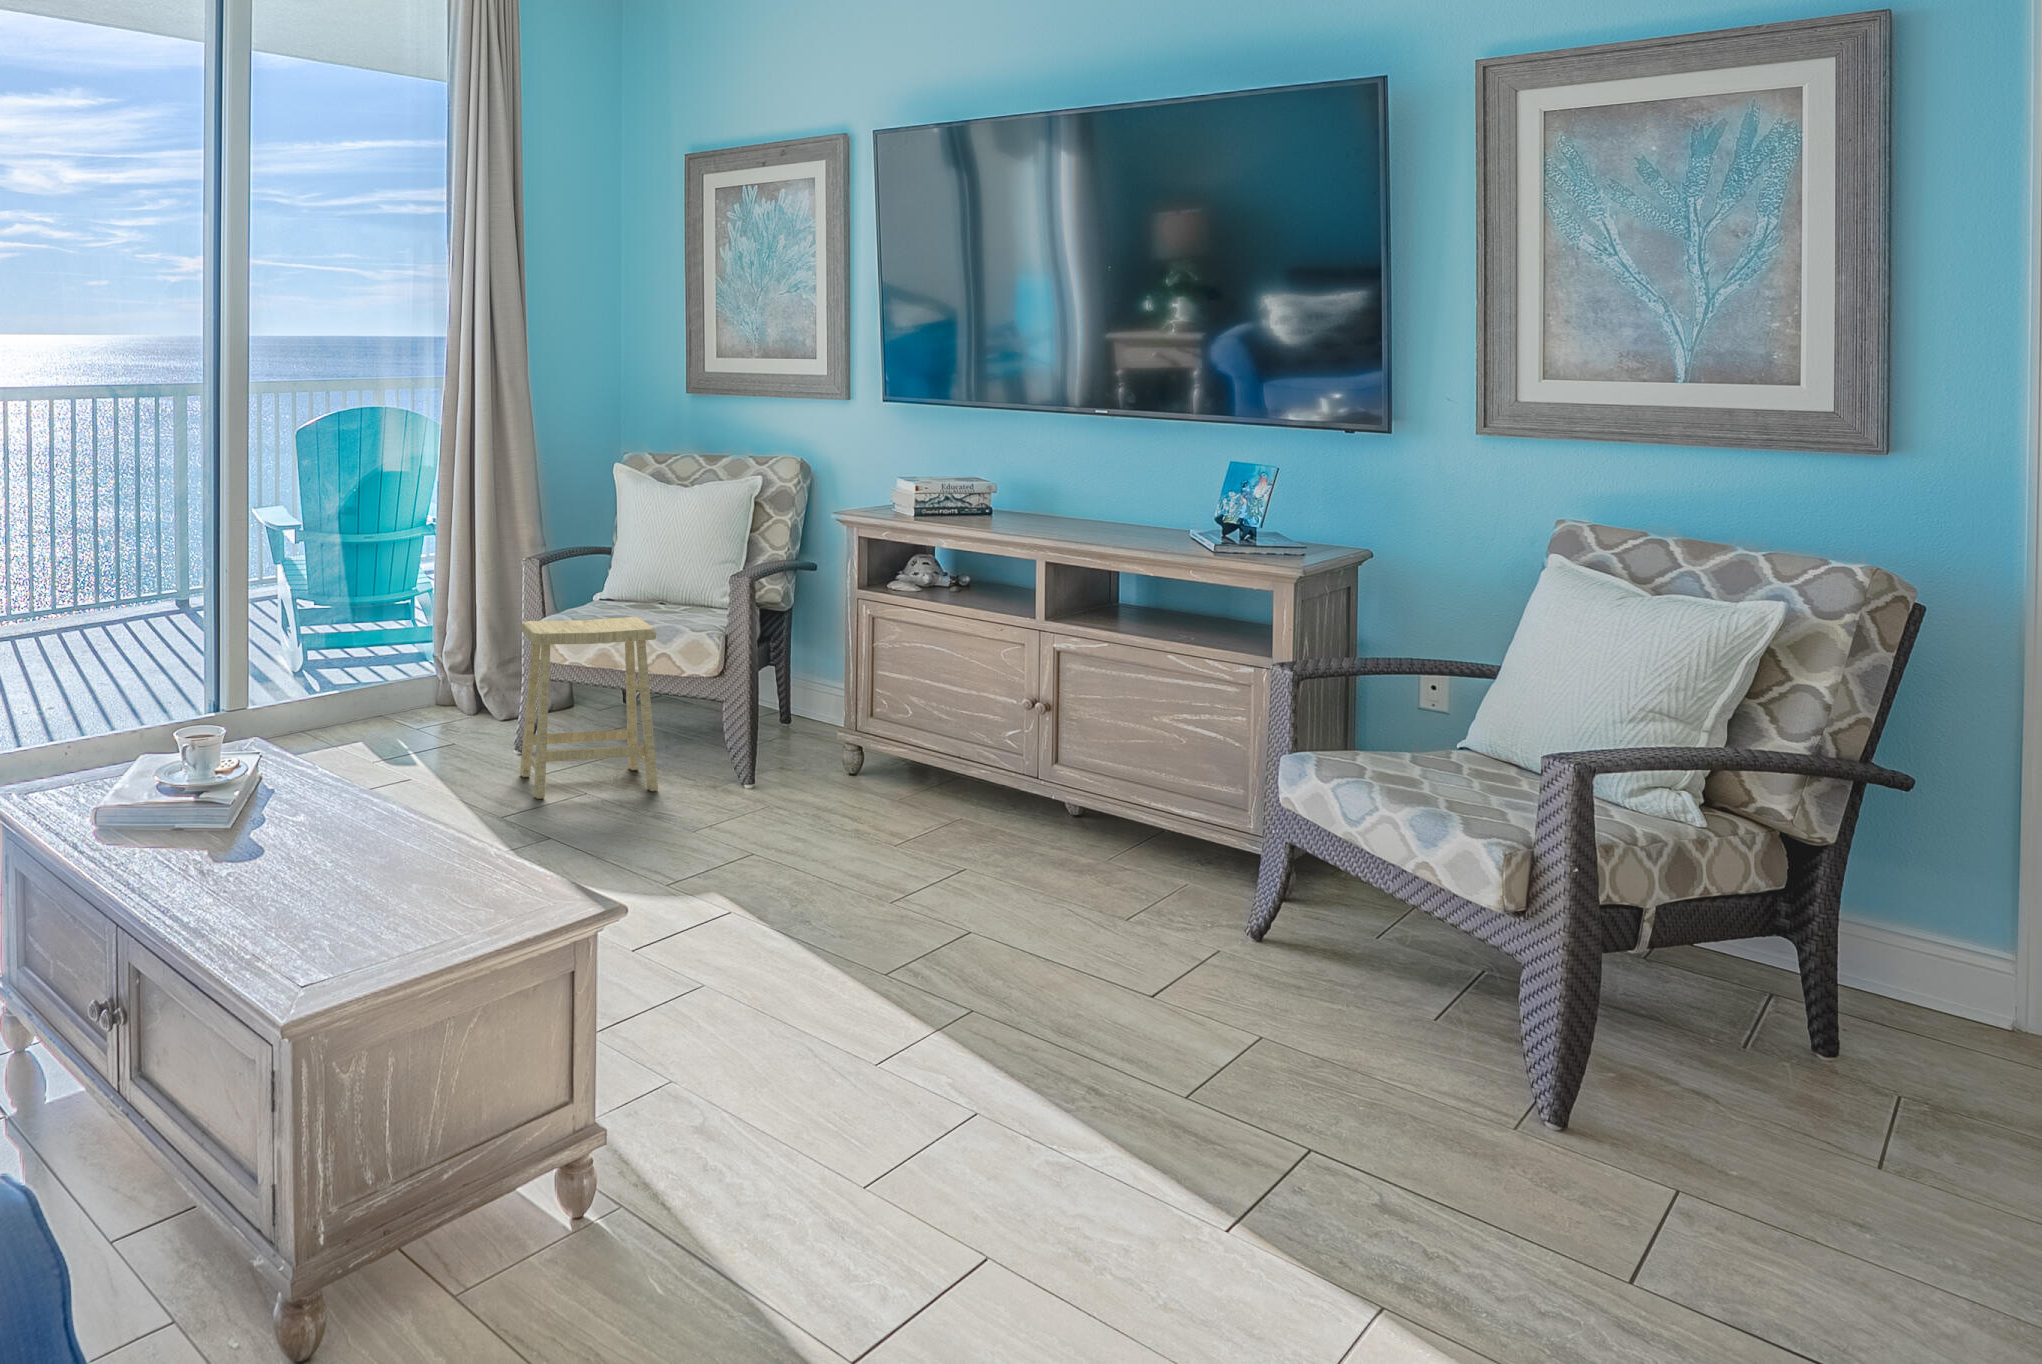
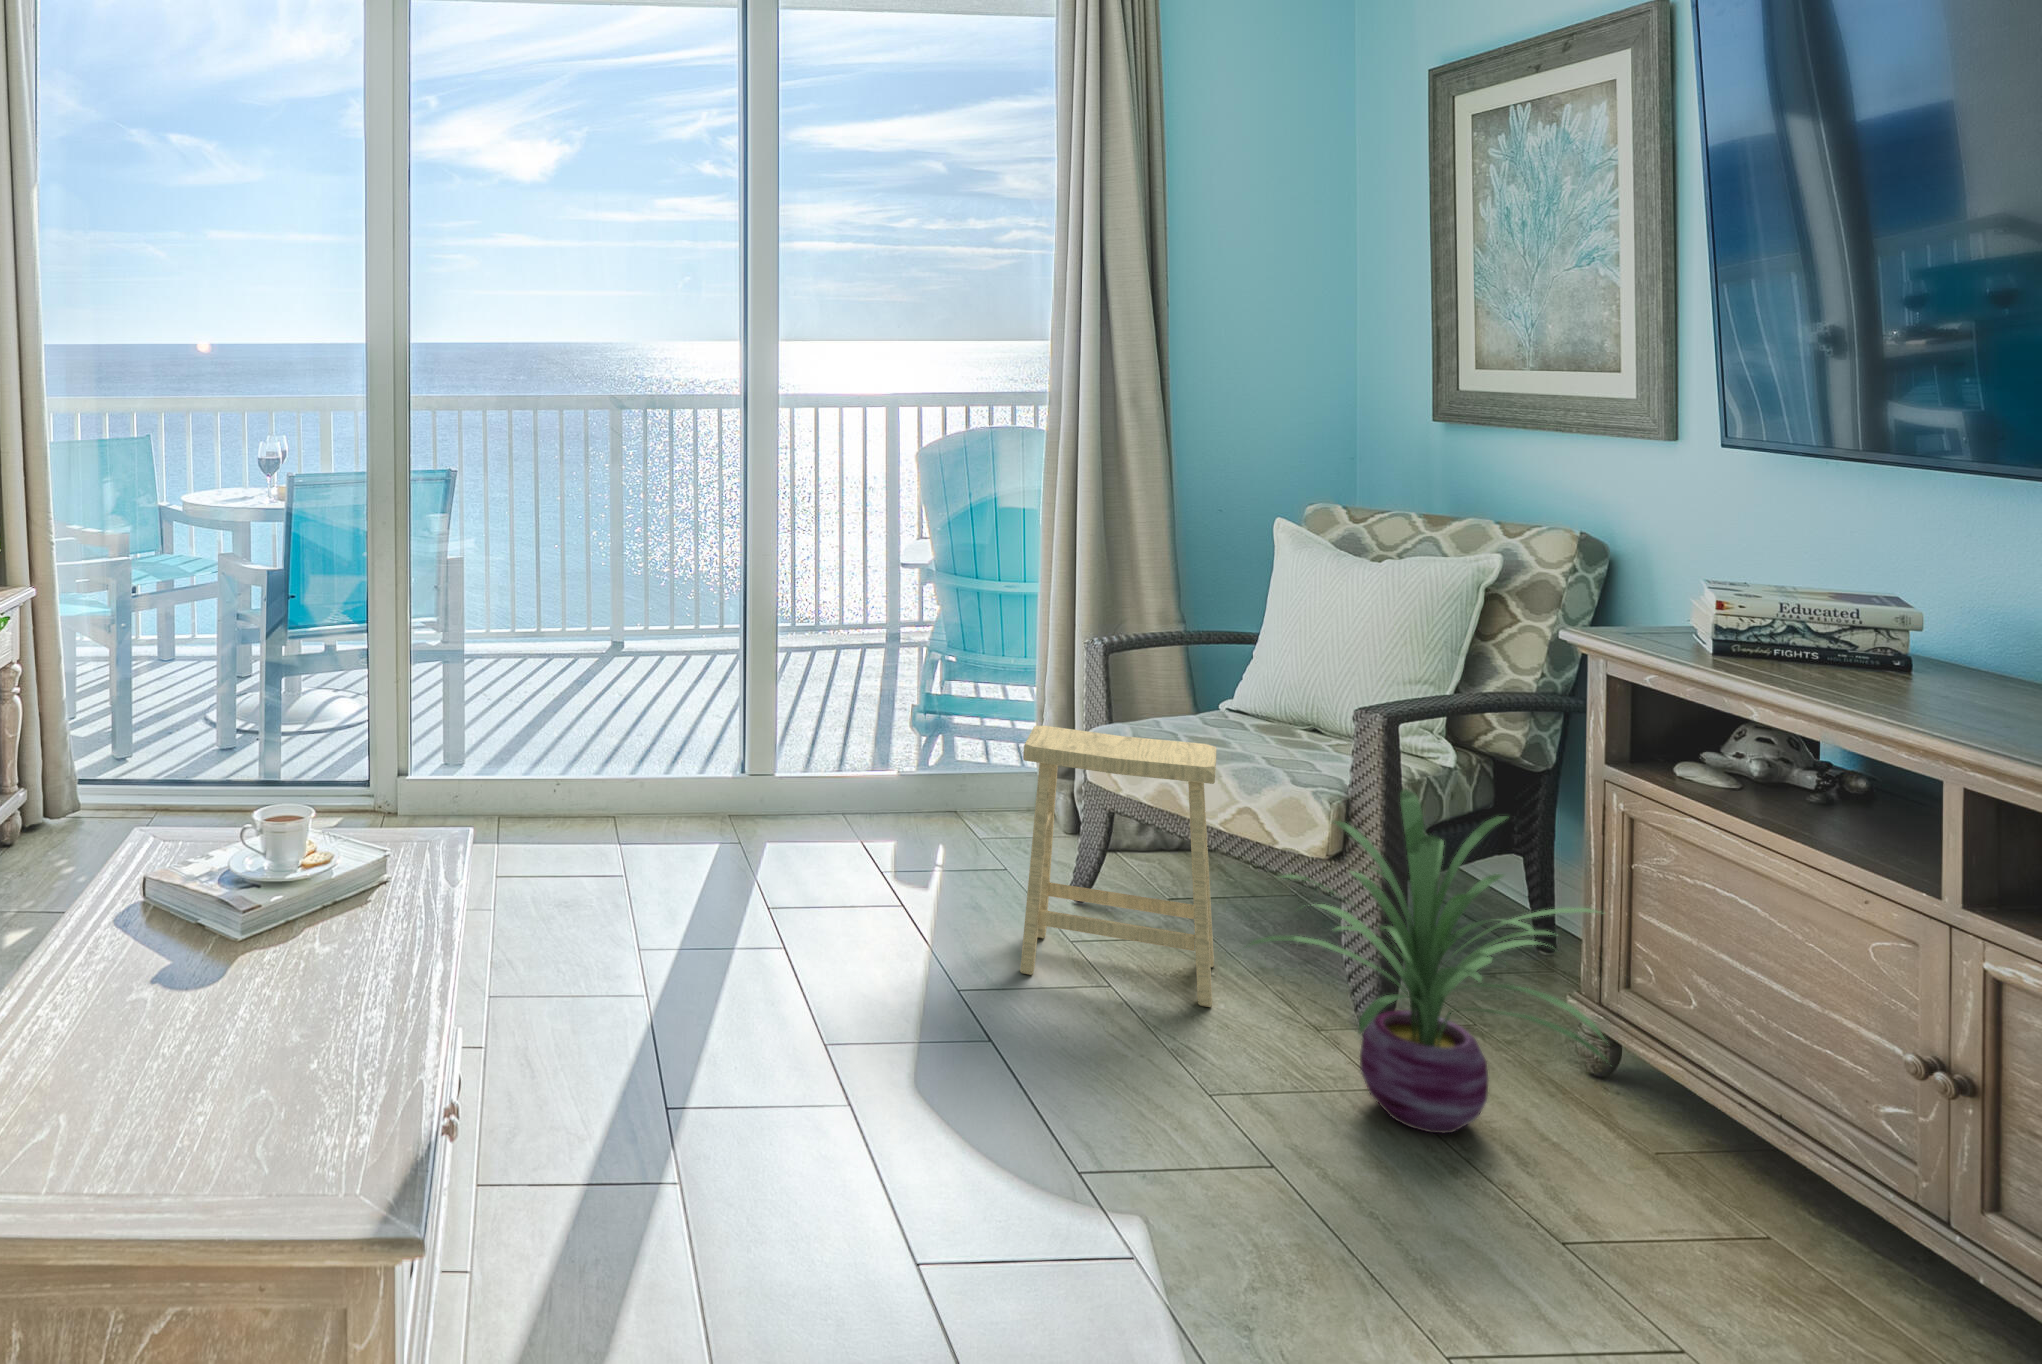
decorative plant: none [707,619,912,823] -> present [1246,789,1606,1133]

